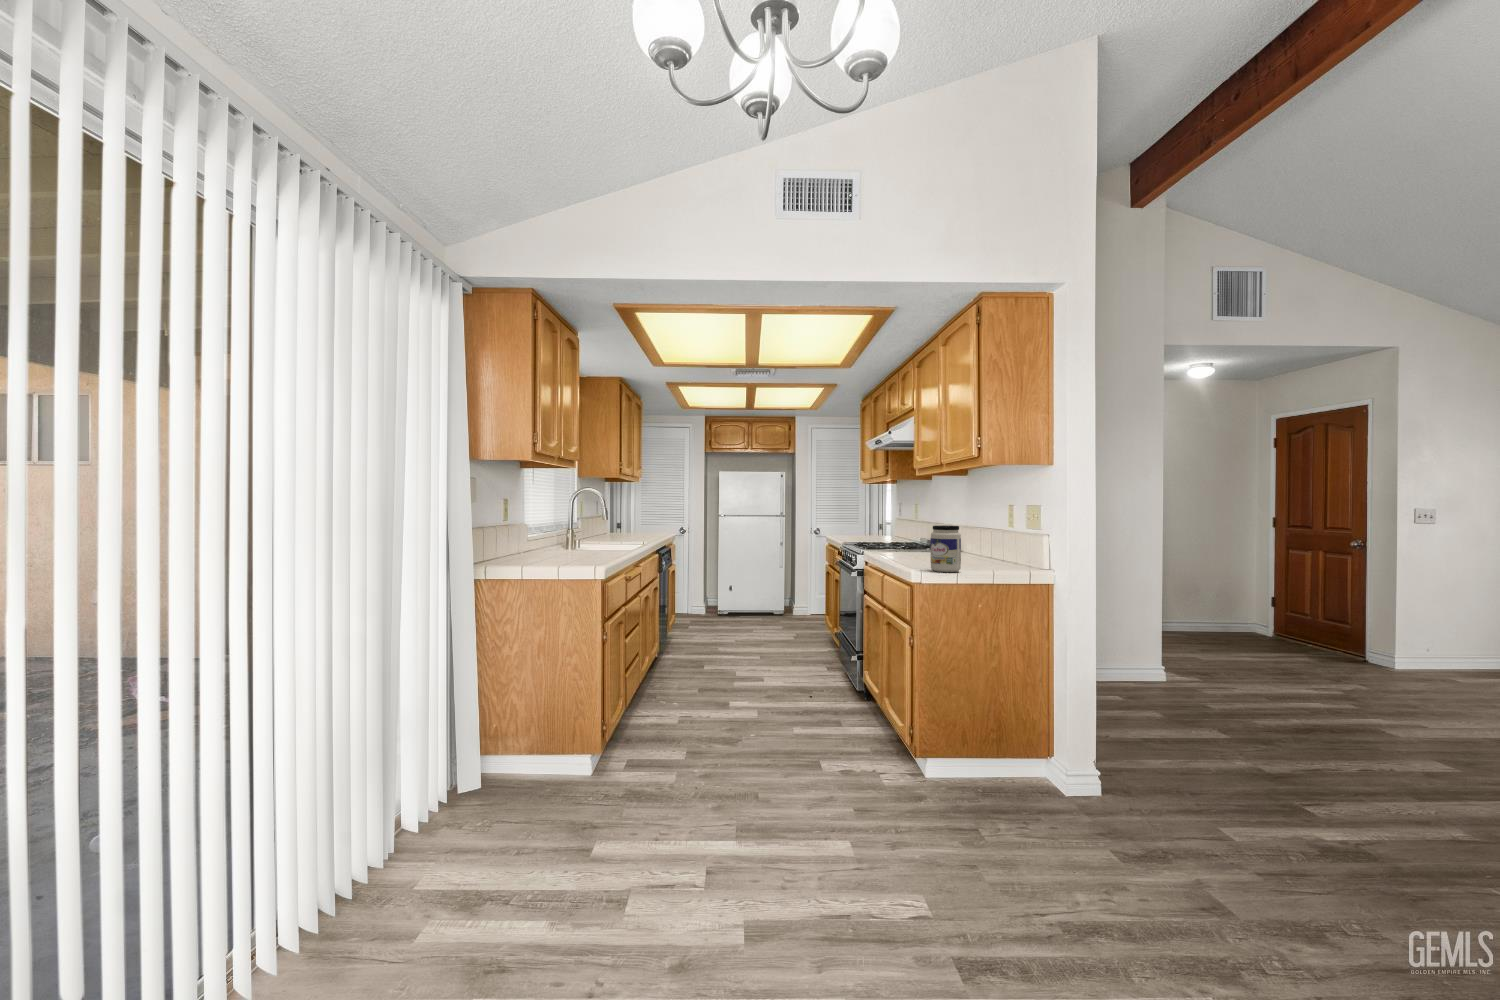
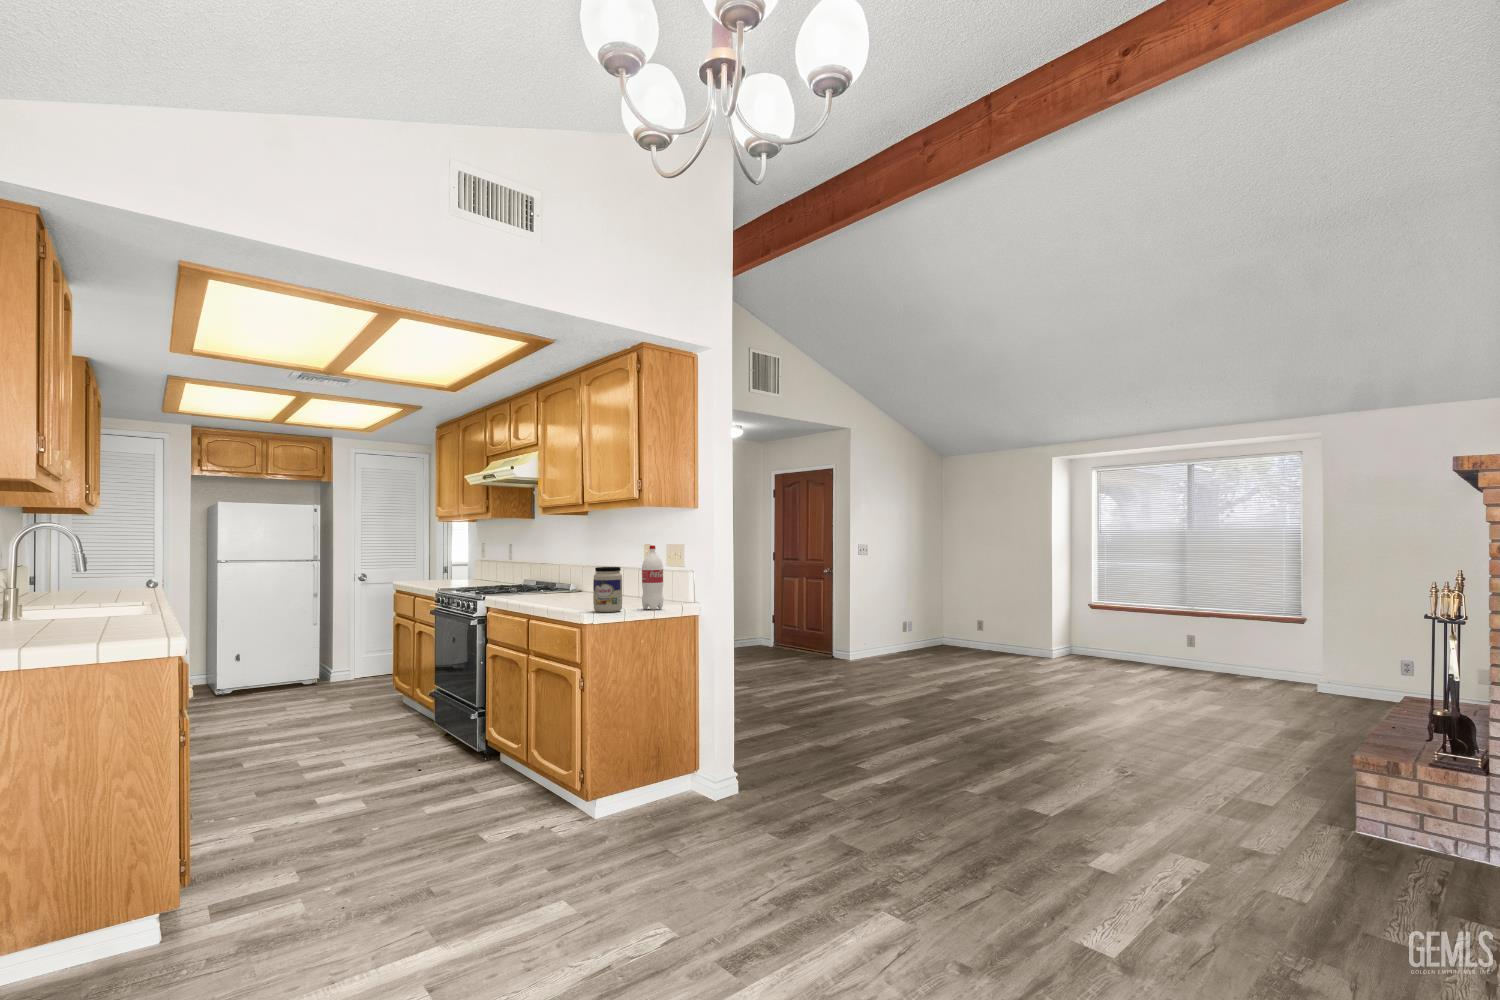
bottle: none [985,504,1009,574] -> present [642,545,663,610]

